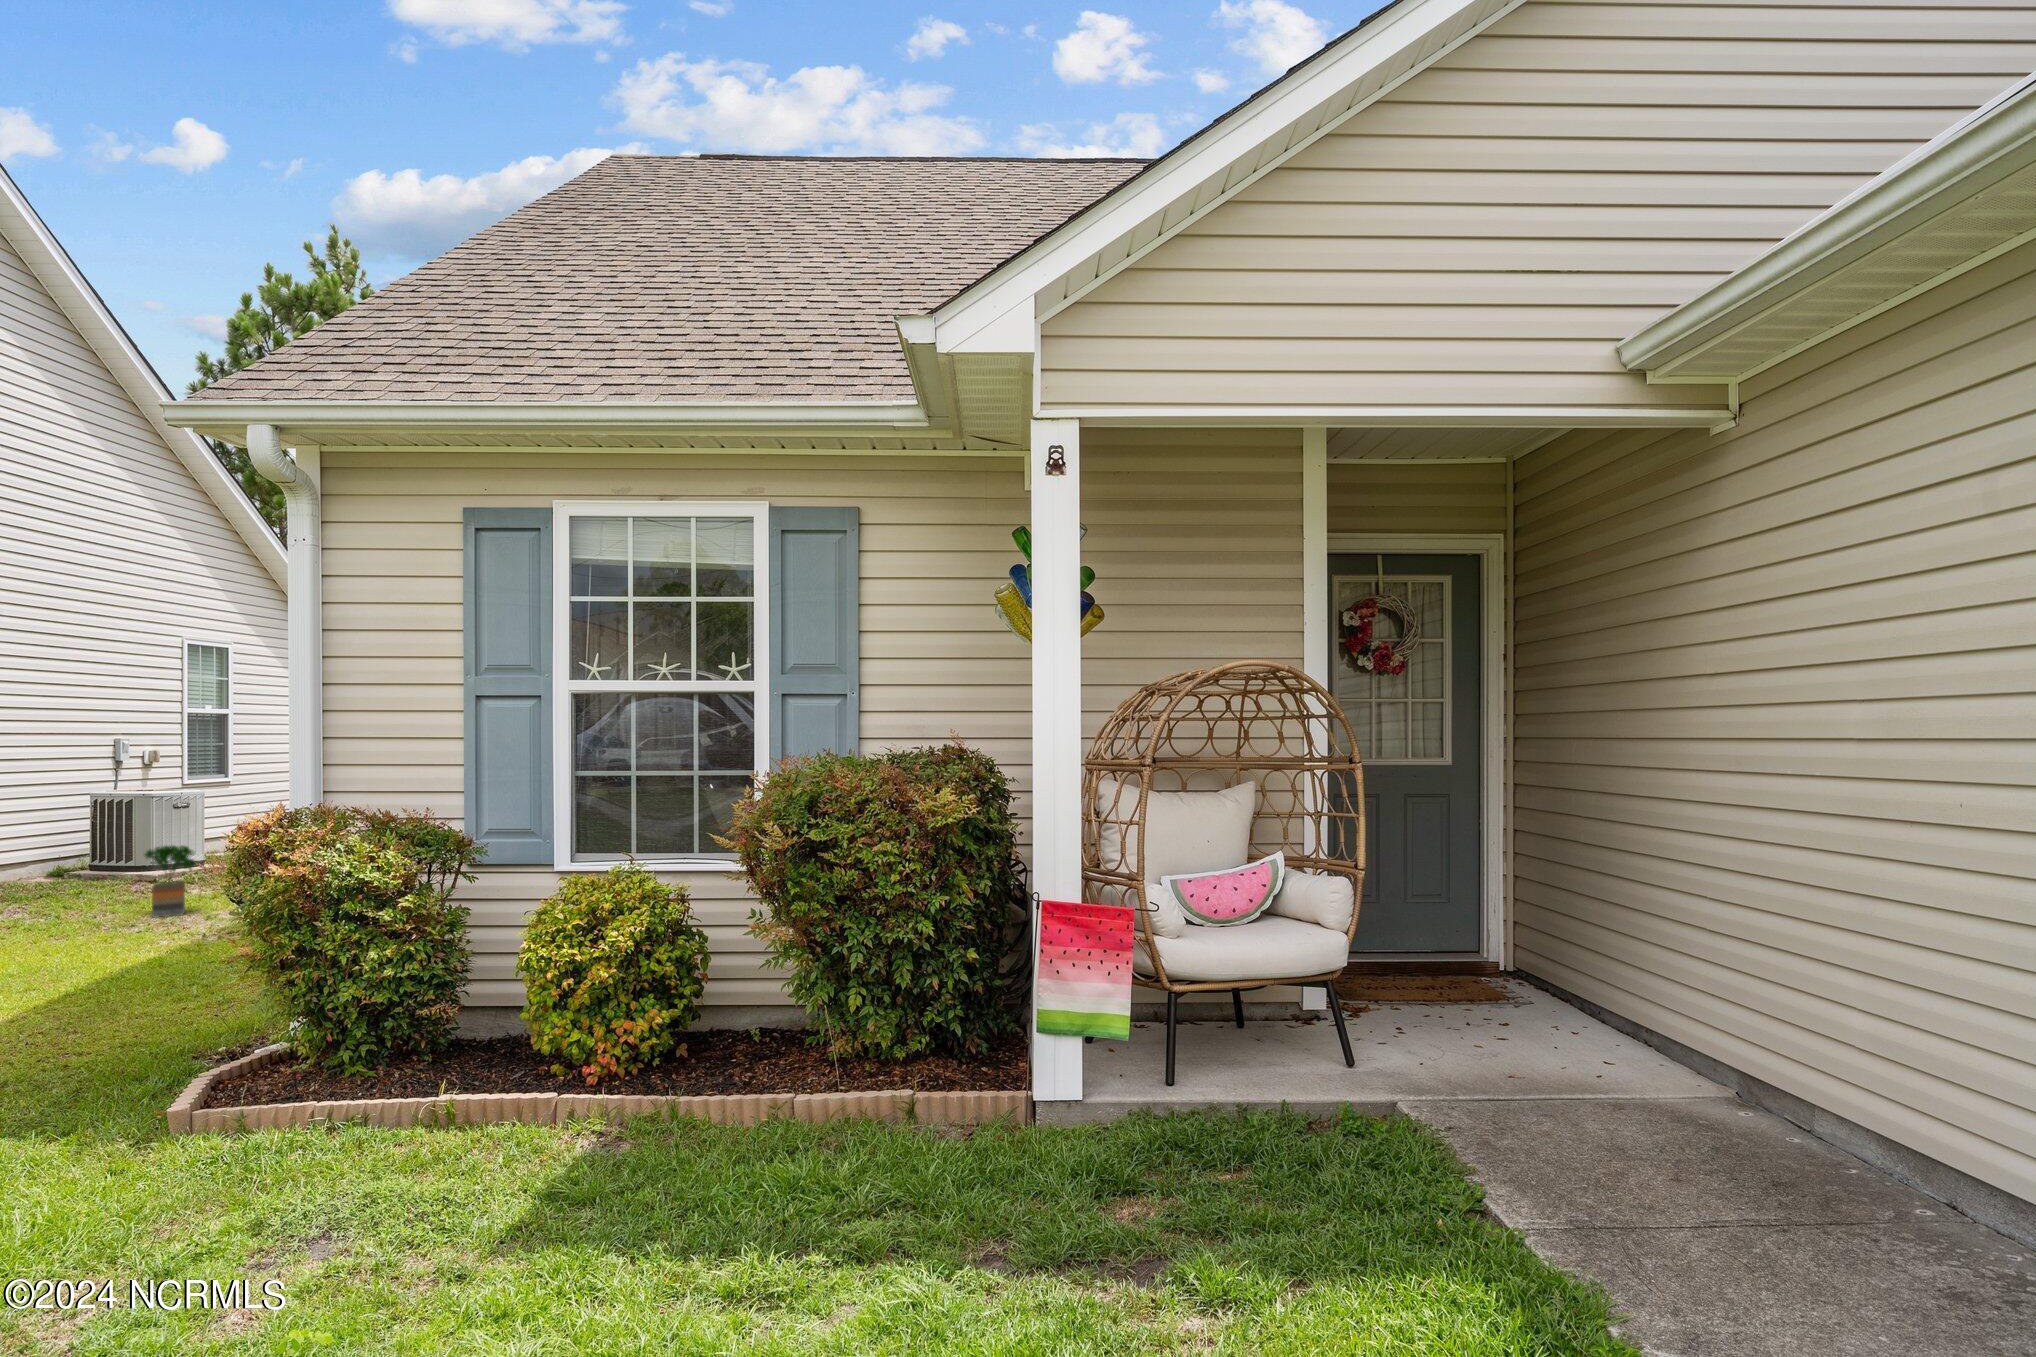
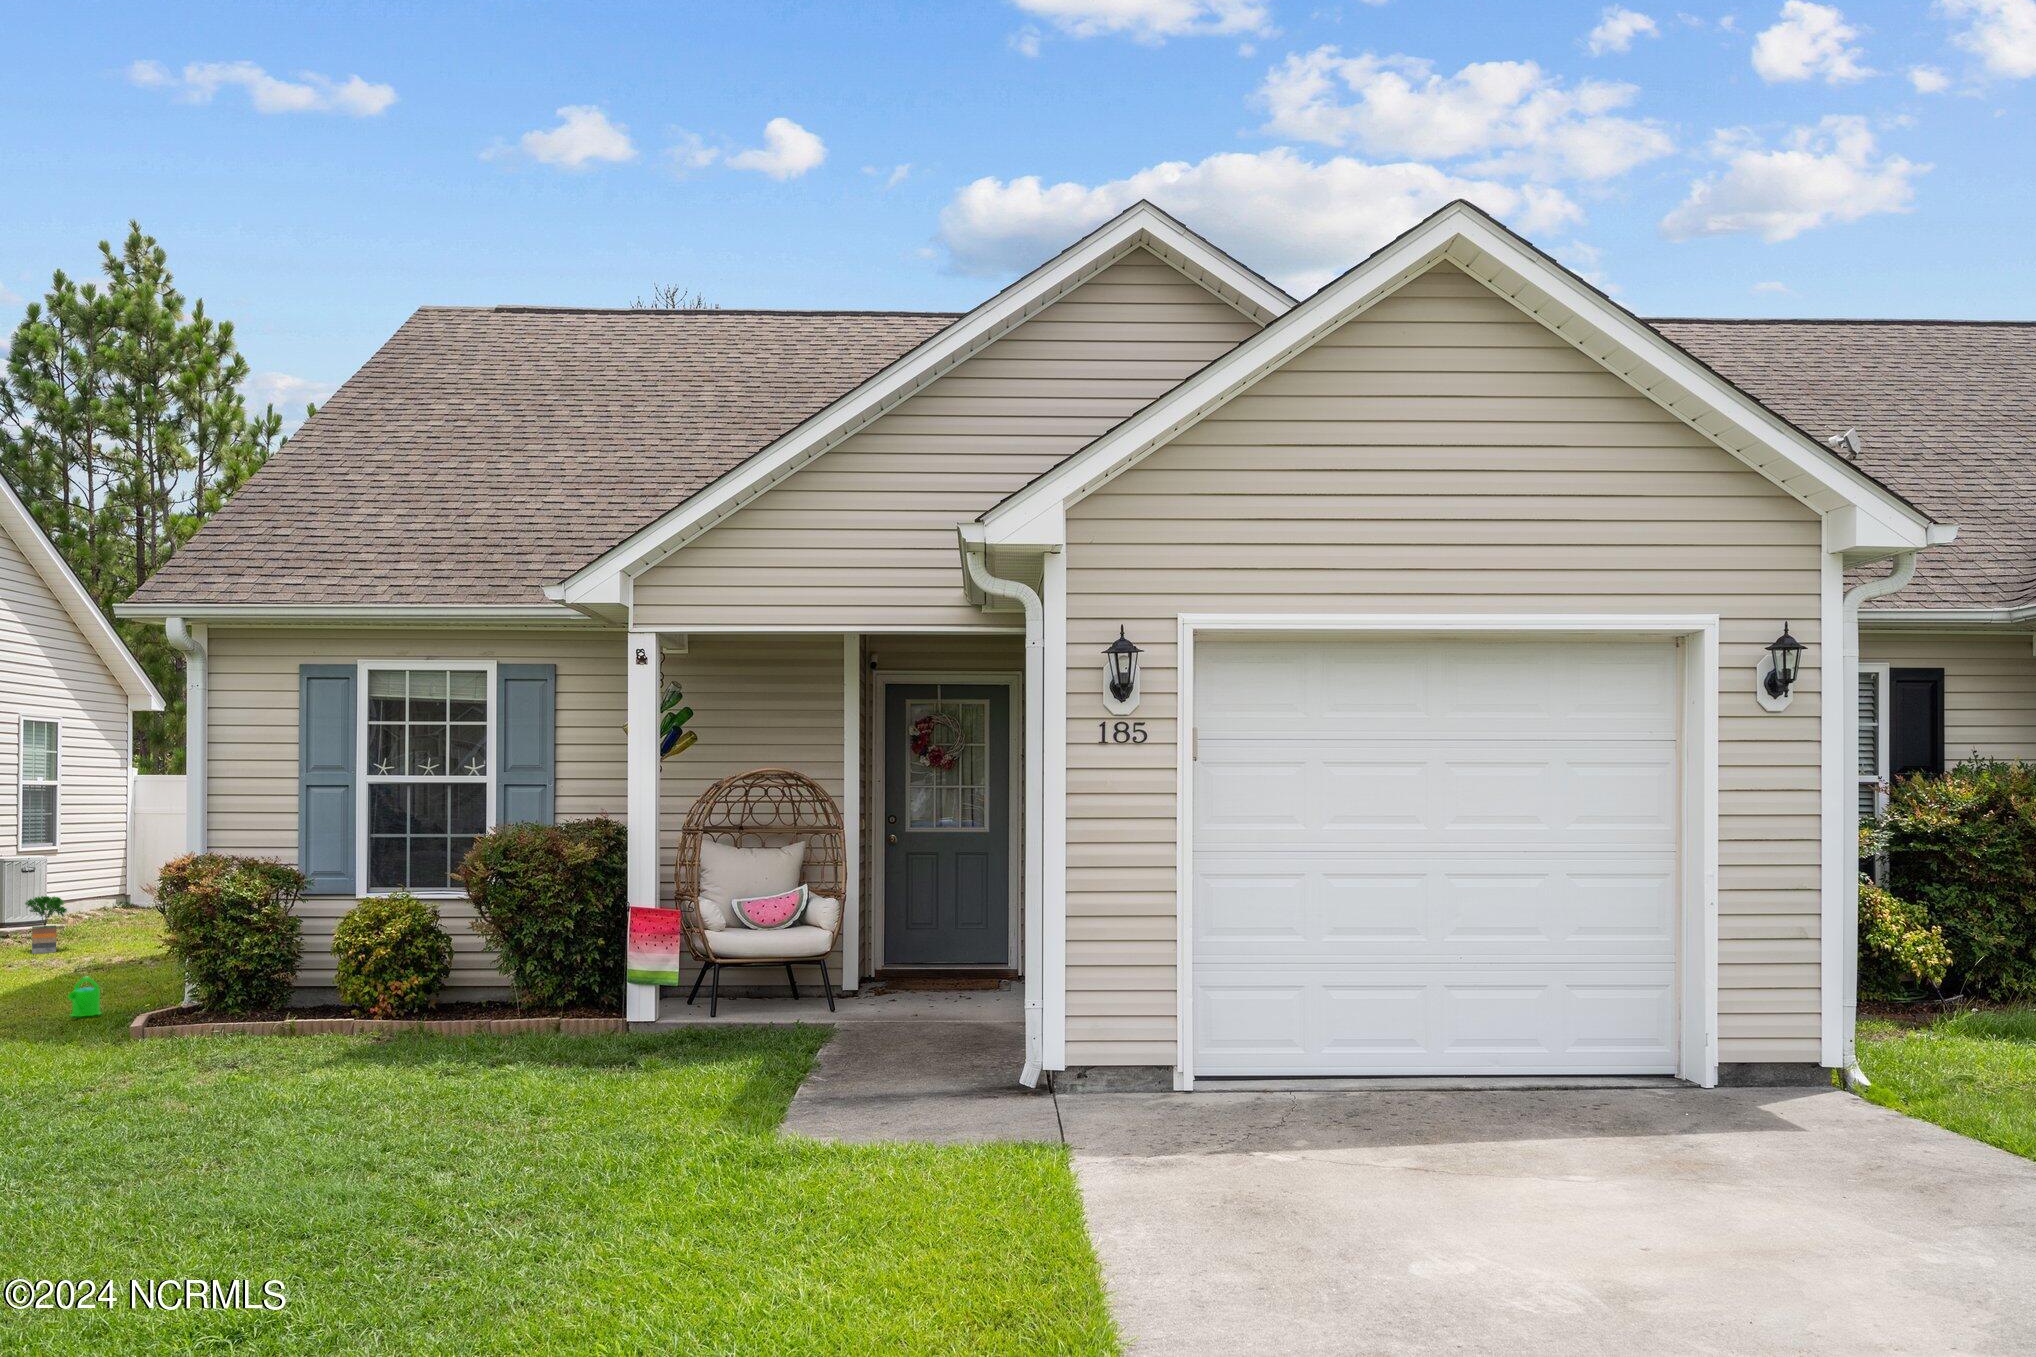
watering can: none [92,999,158,1066] -> present [68,977,101,1017]

